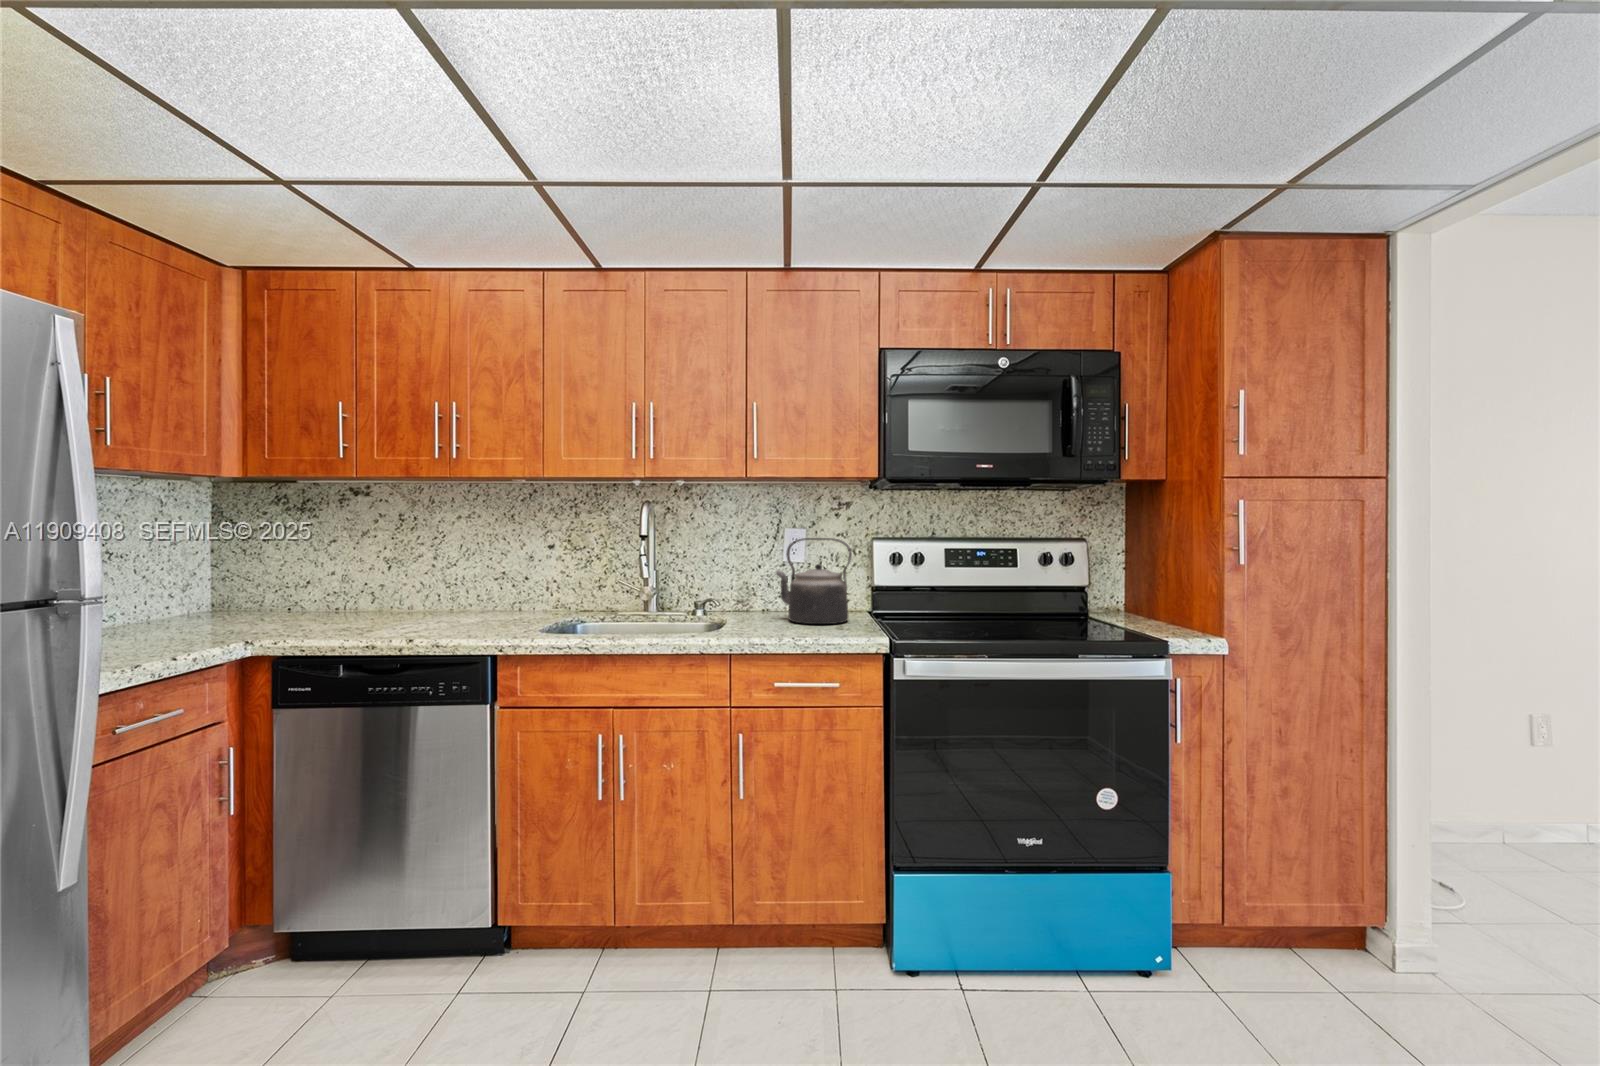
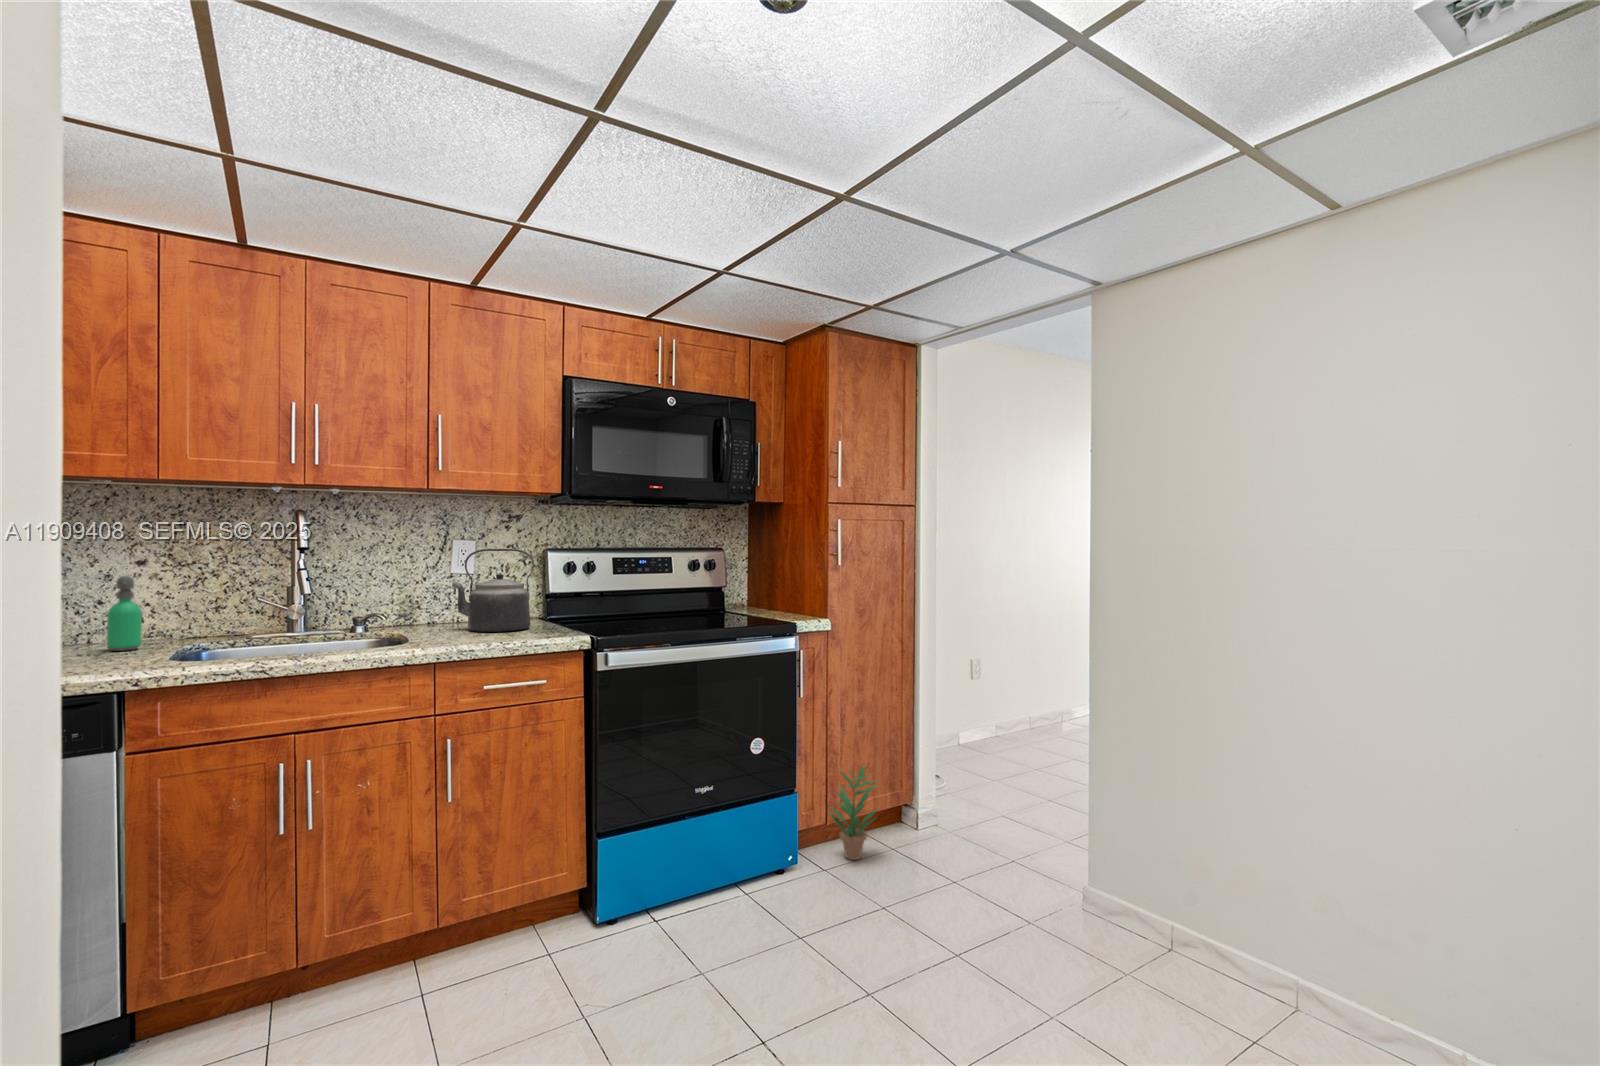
soap dispenser: none [522,558,544,618] -> present [107,576,142,651]
potted plant: none [1222,852,1316,992] -> present [829,767,877,860]

